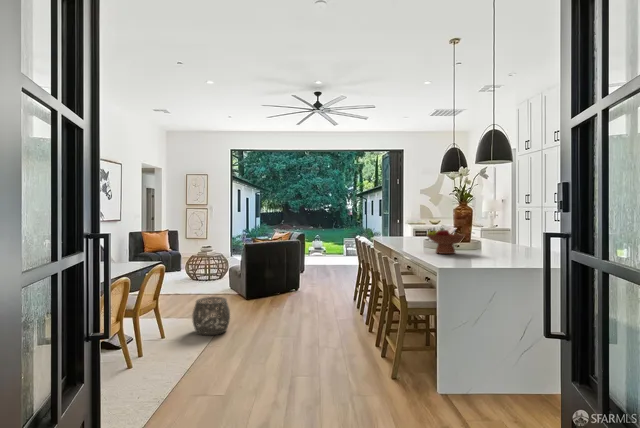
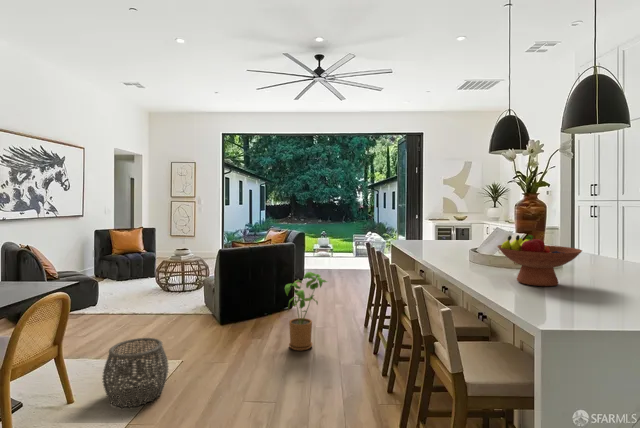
house plant: none [298,258,329,312] -> present [285,272,327,351]

